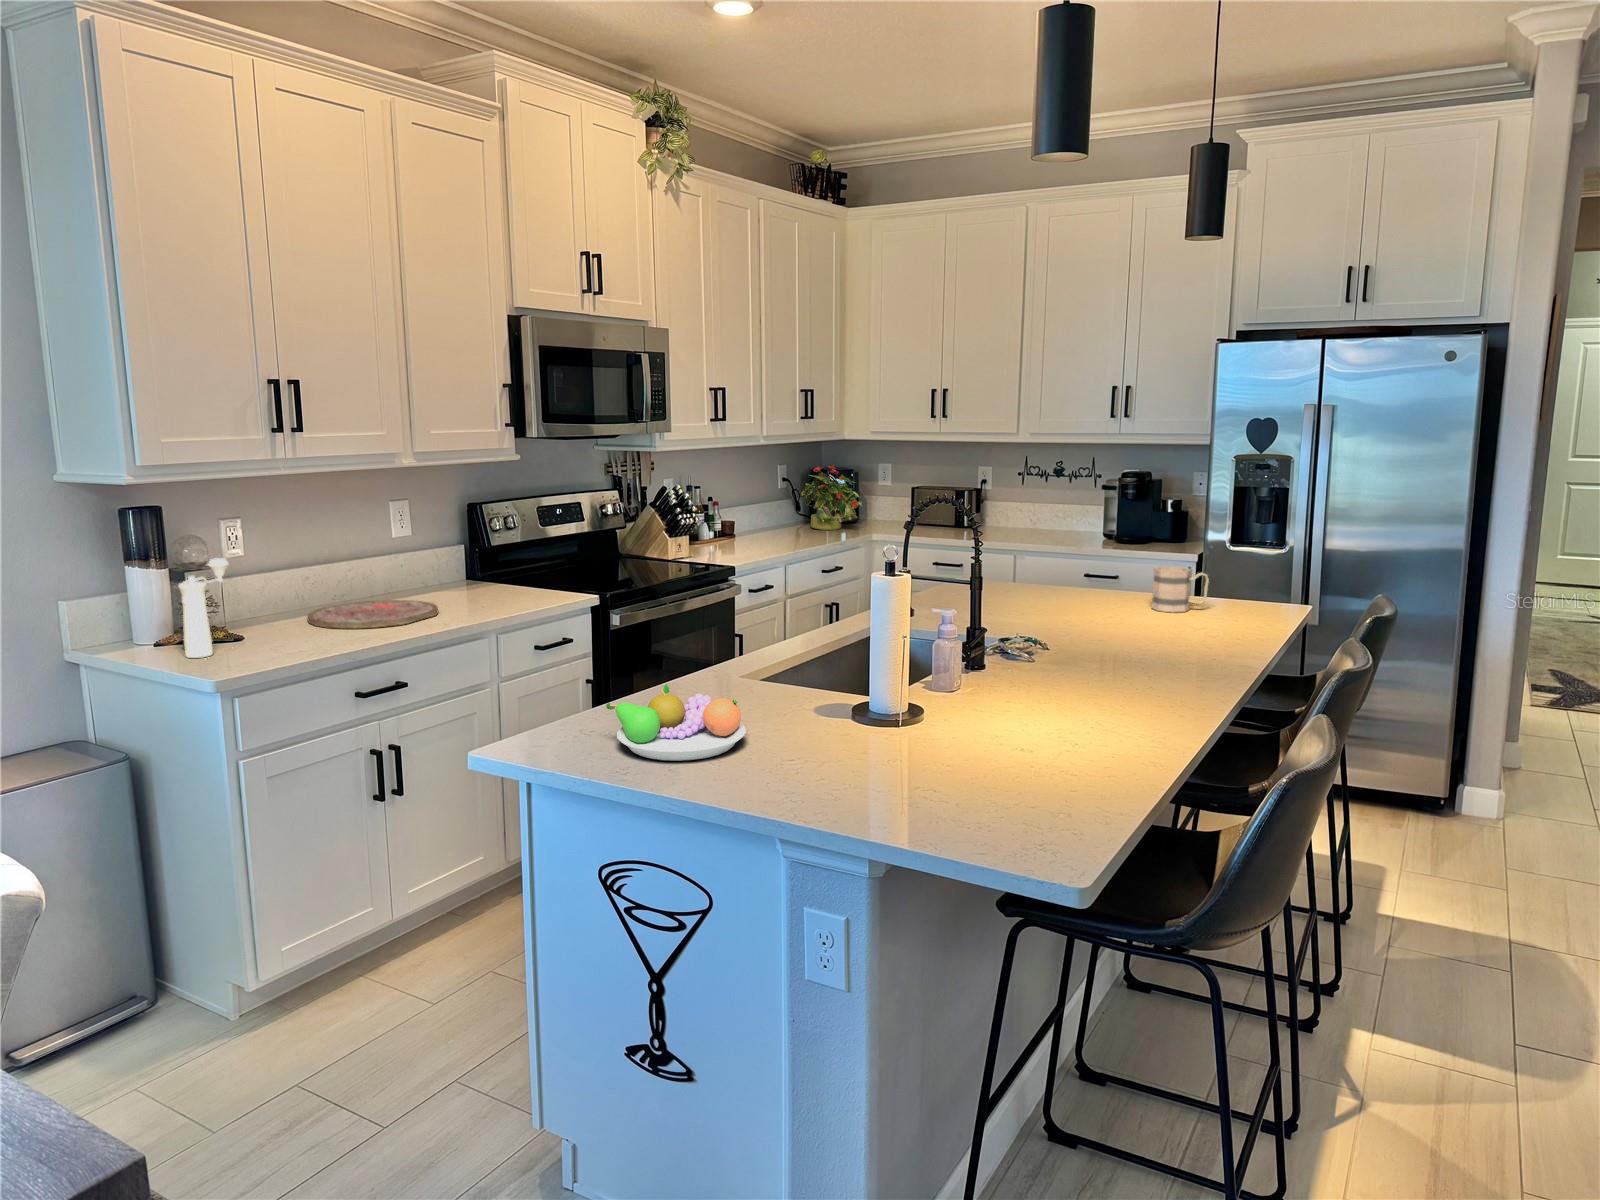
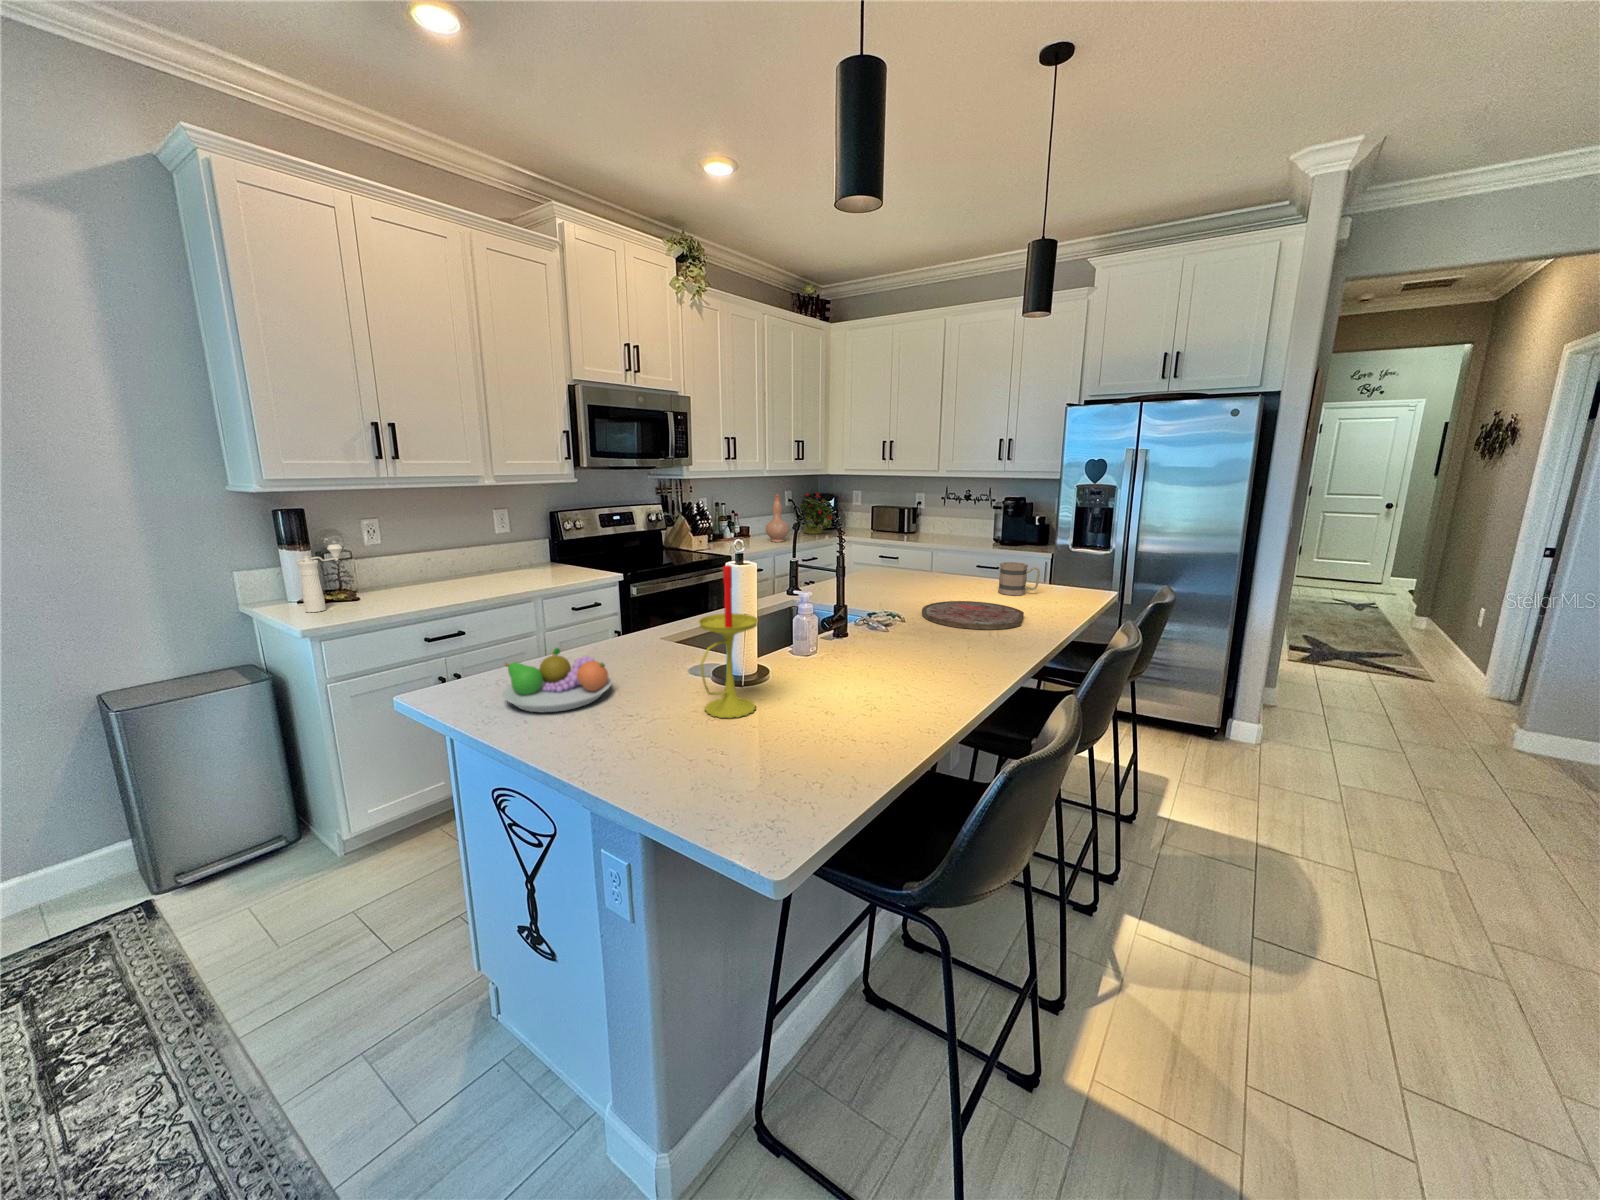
vase: none [764,469,800,543] -> present [766,494,789,542]
candle: none [872,569,944,759] -> present [699,565,758,718]
cutting board: present [307,600,438,629] -> present [922,601,1024,630]

